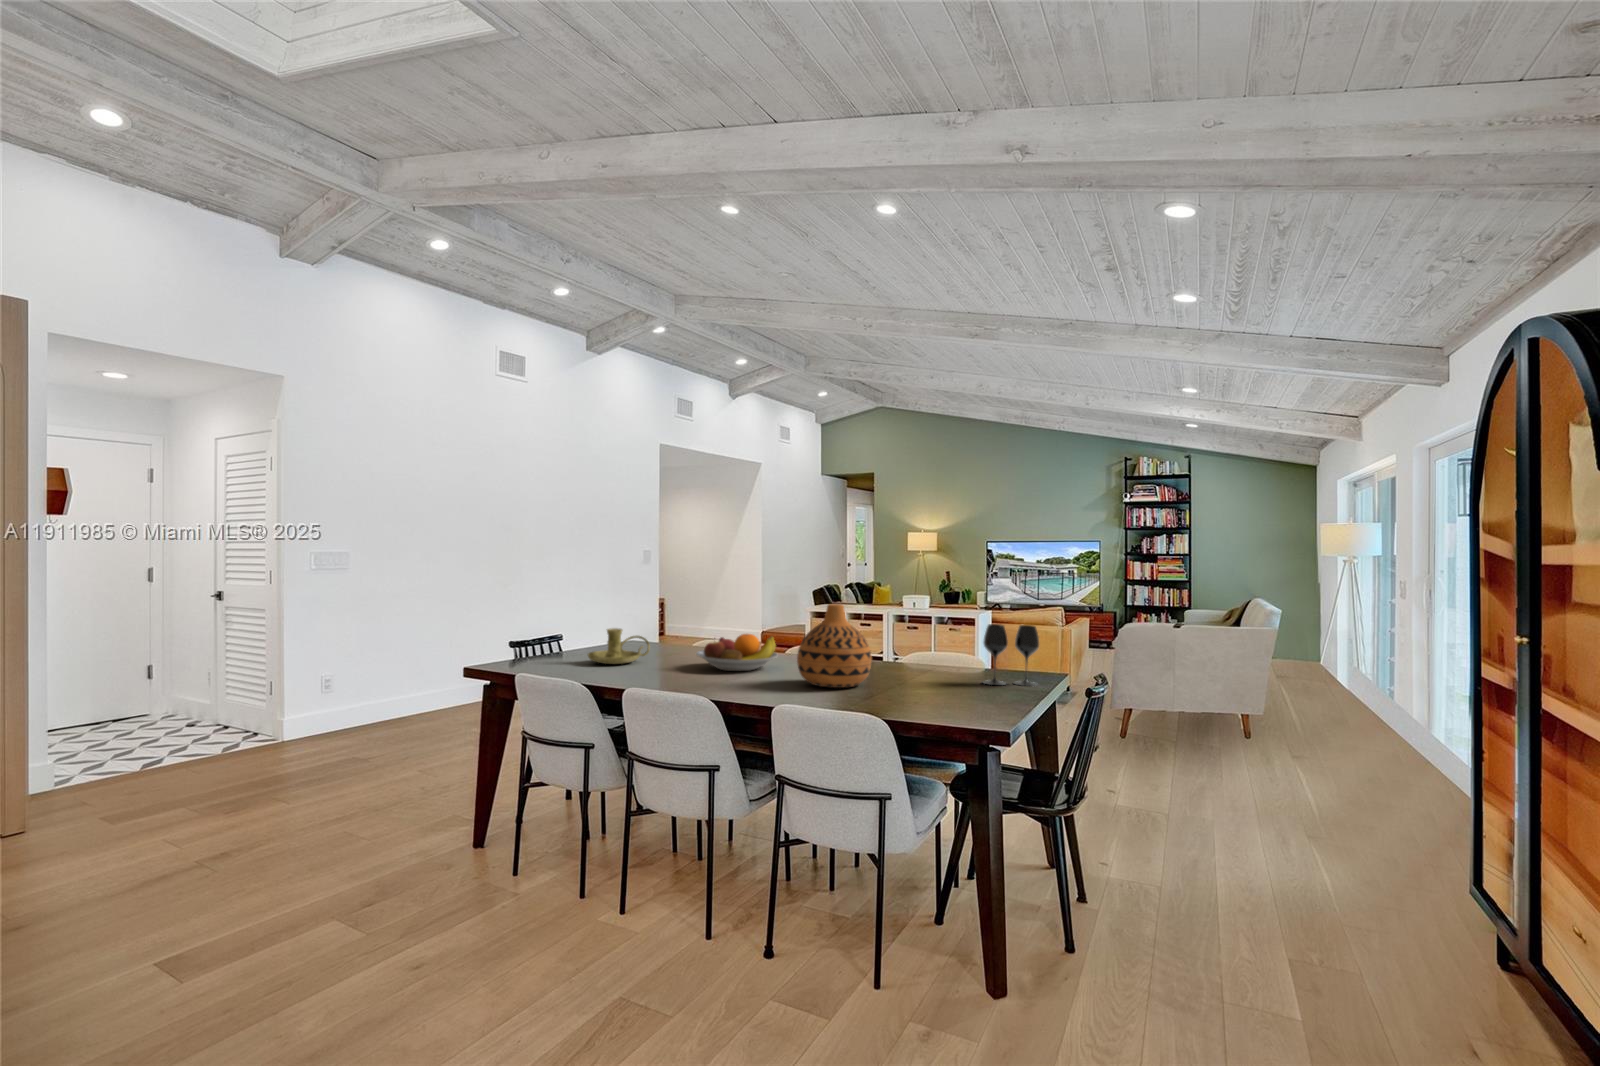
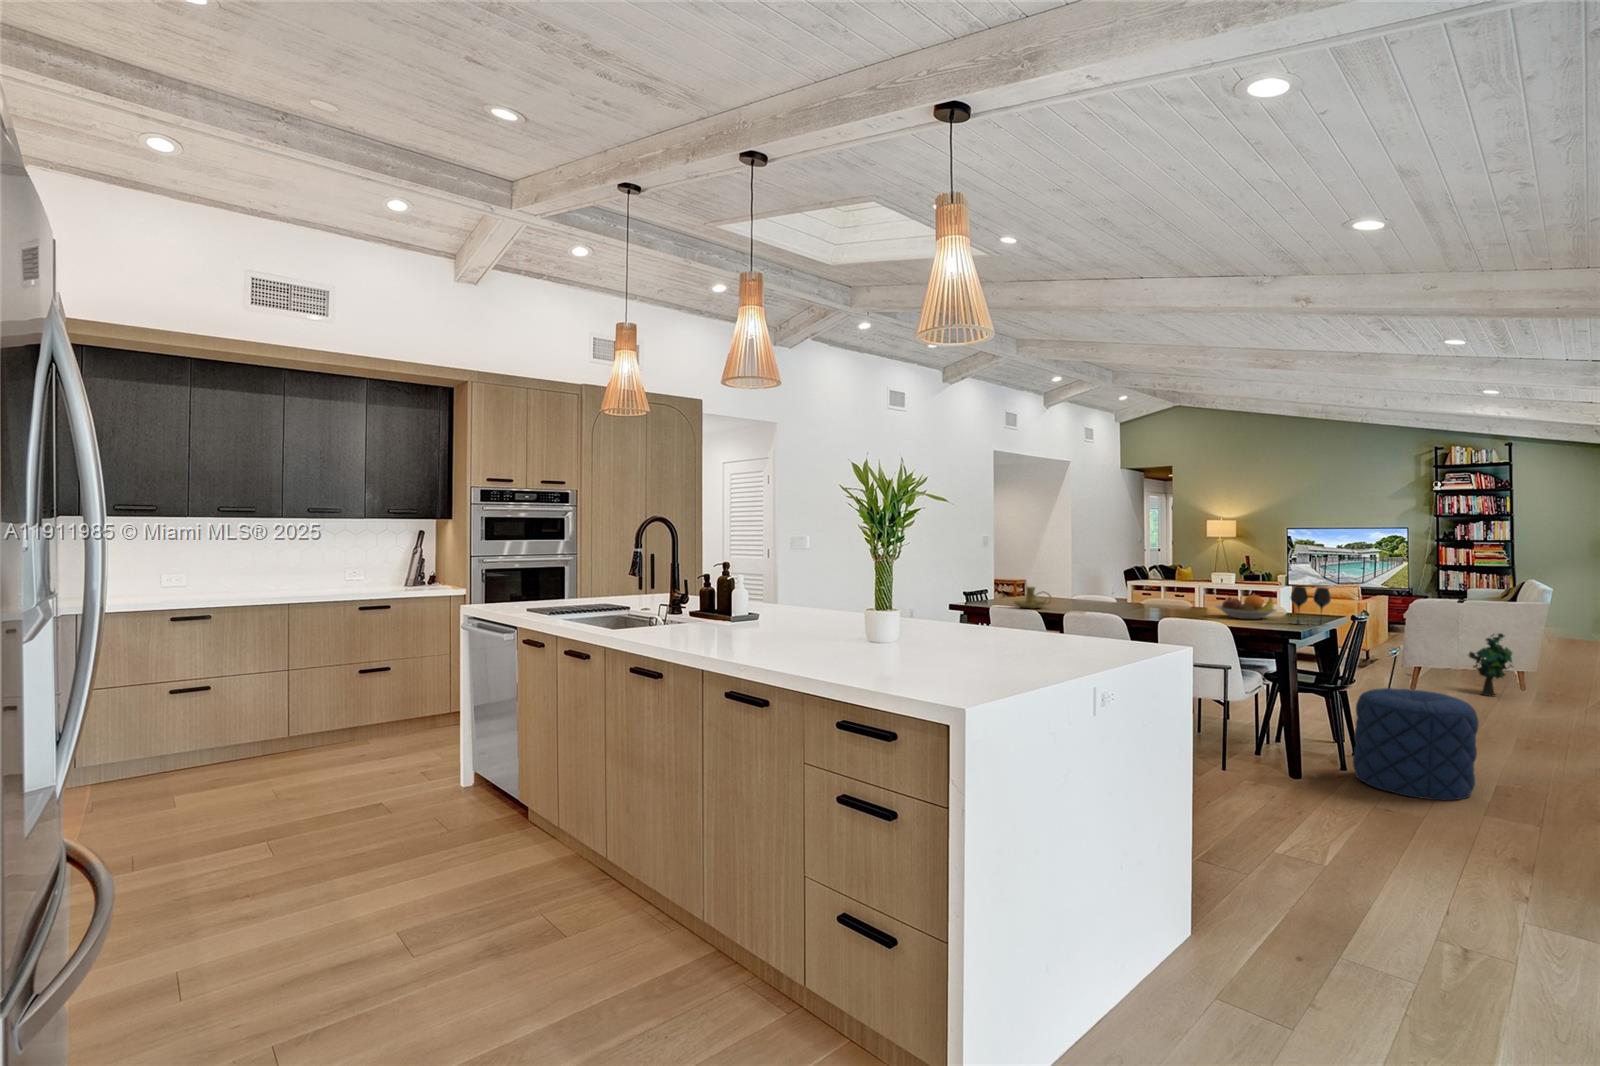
vase: present [797,604,872,688] -> none [1163,572,1213,622]
fruit bowl: present [696,634,778,671] -> present [1216,595,1276,619]
decorative plant: none [1179,665,1229,744] -> present [1469,633,1513,697]
pouf: none [1077,798,1267,1016] -> present [1353,688,1479,800]

